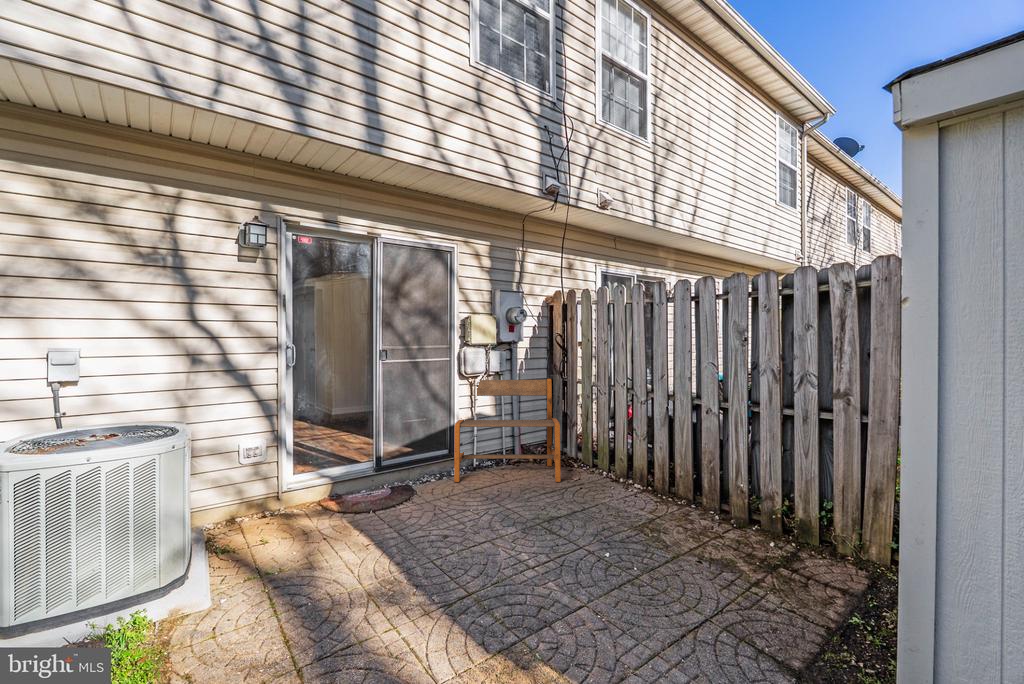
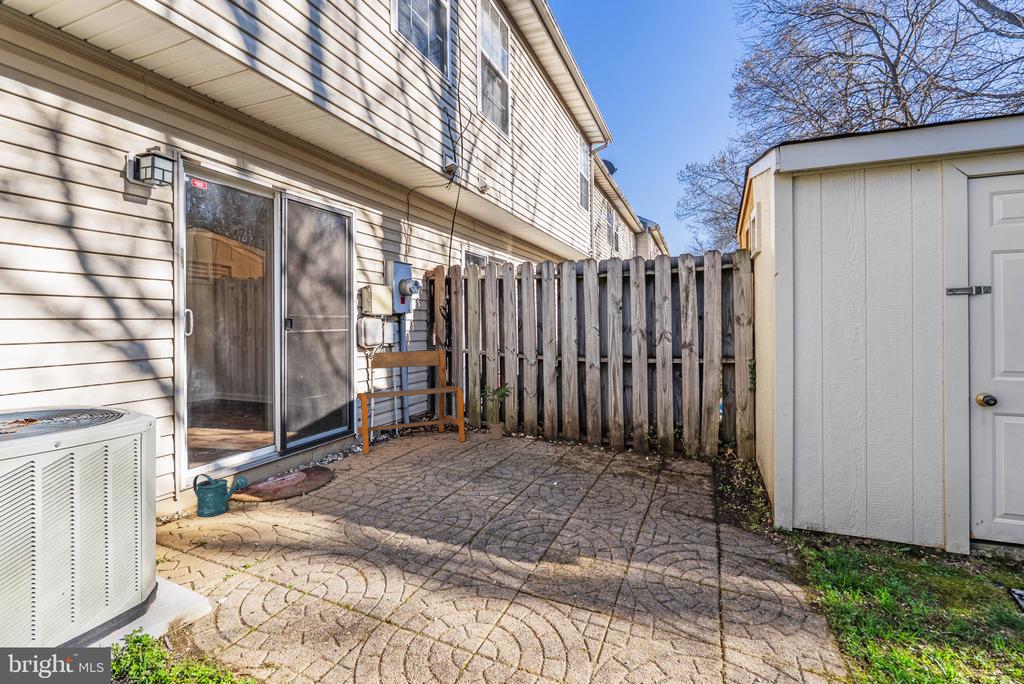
potted plant: none [580,422,619,485] -> present [481,383,513,439]
watering can: none [281,486,313,525] -> present [193,474,248,517]

